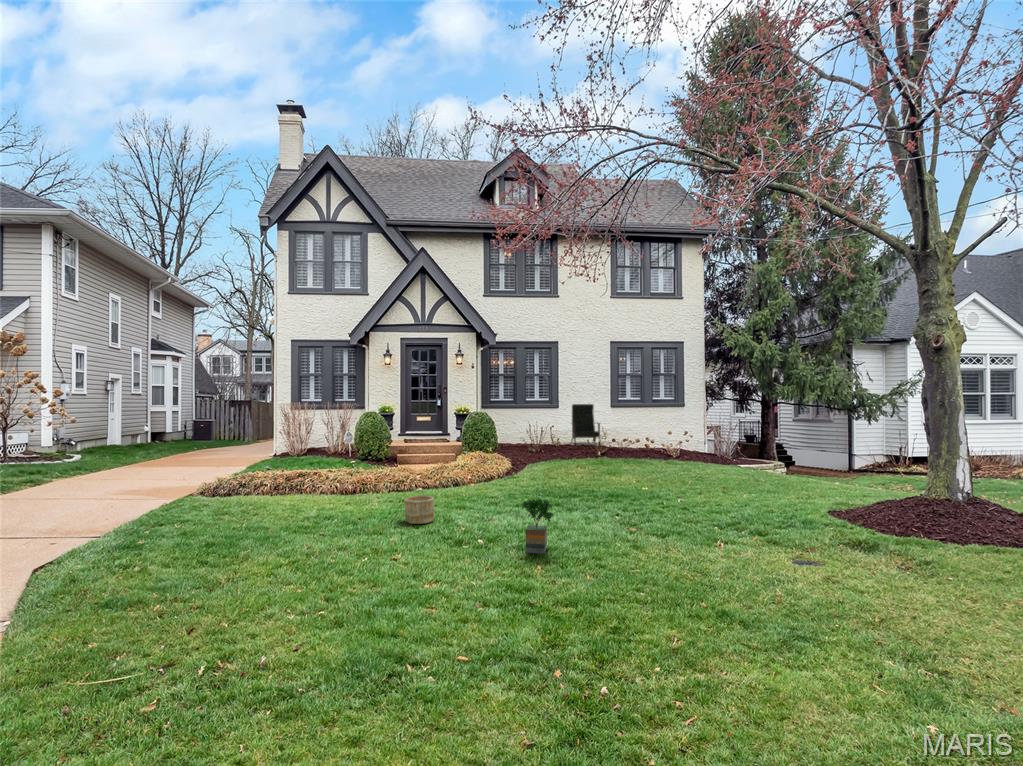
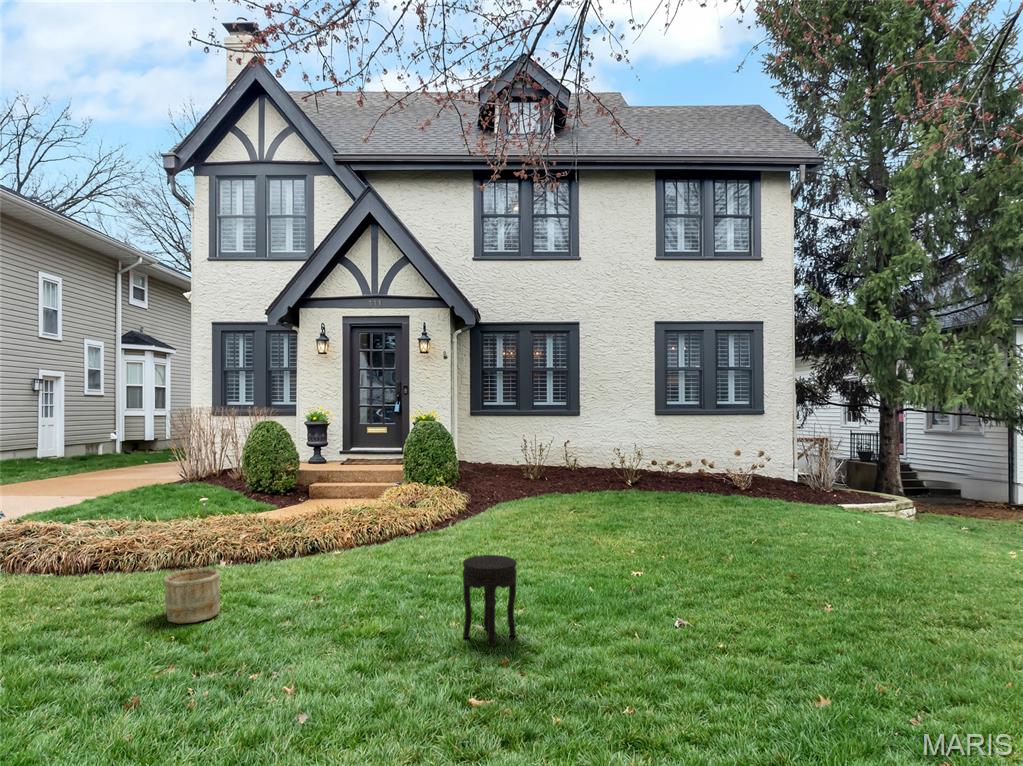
lounge chair: present [571,404,600,444] -> none [593,410,636,469]
side table: none [576,482,605,528] -> present [463,555,517,646]
potted tree: present [521,499,554,554] -> none [283,601,356,725]

